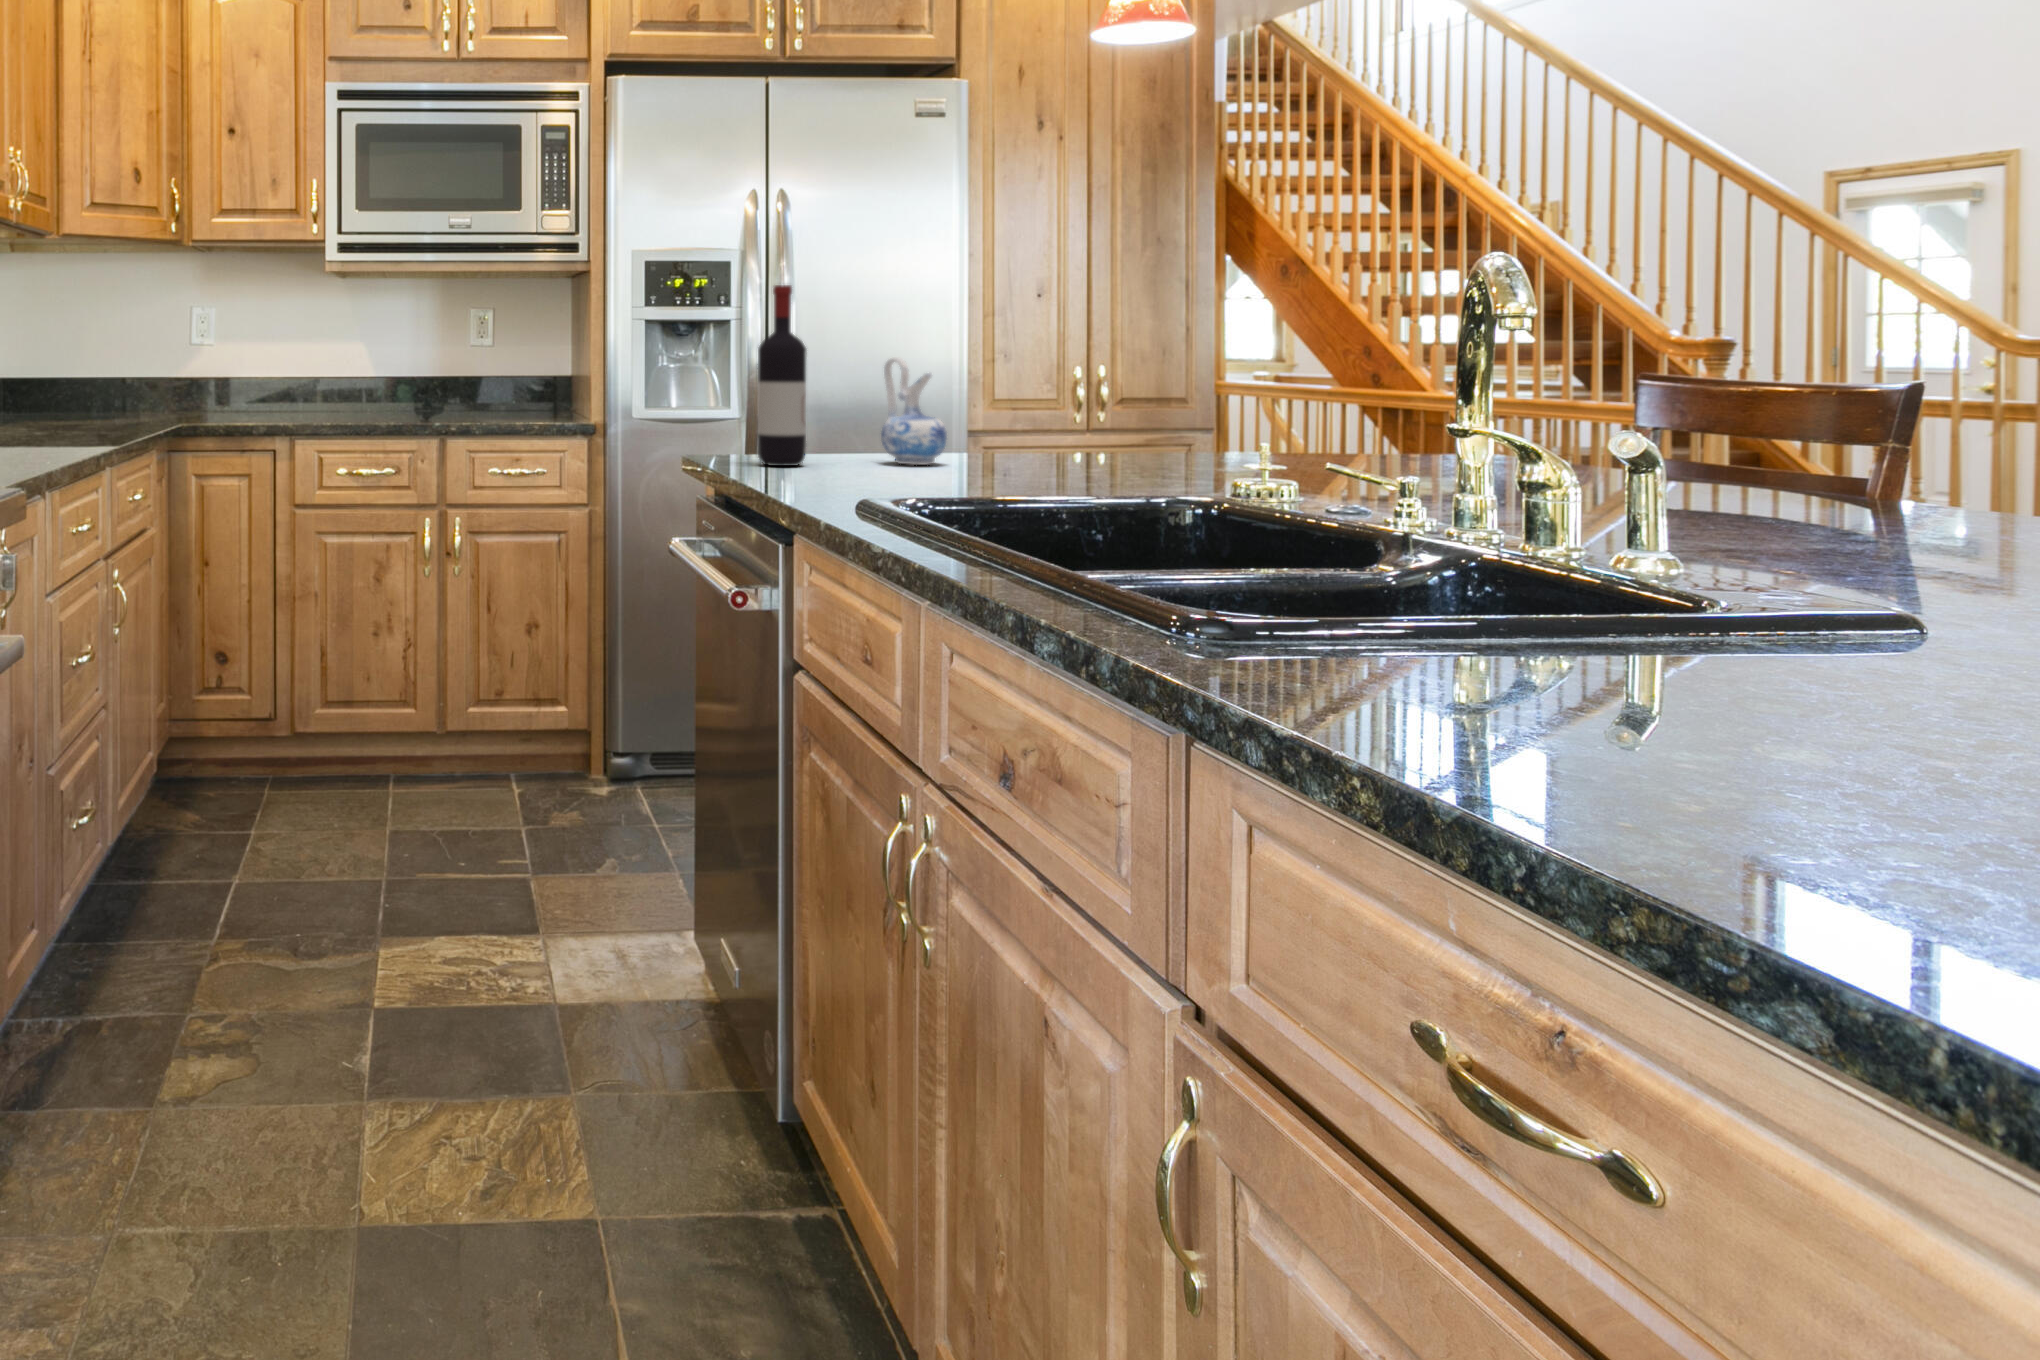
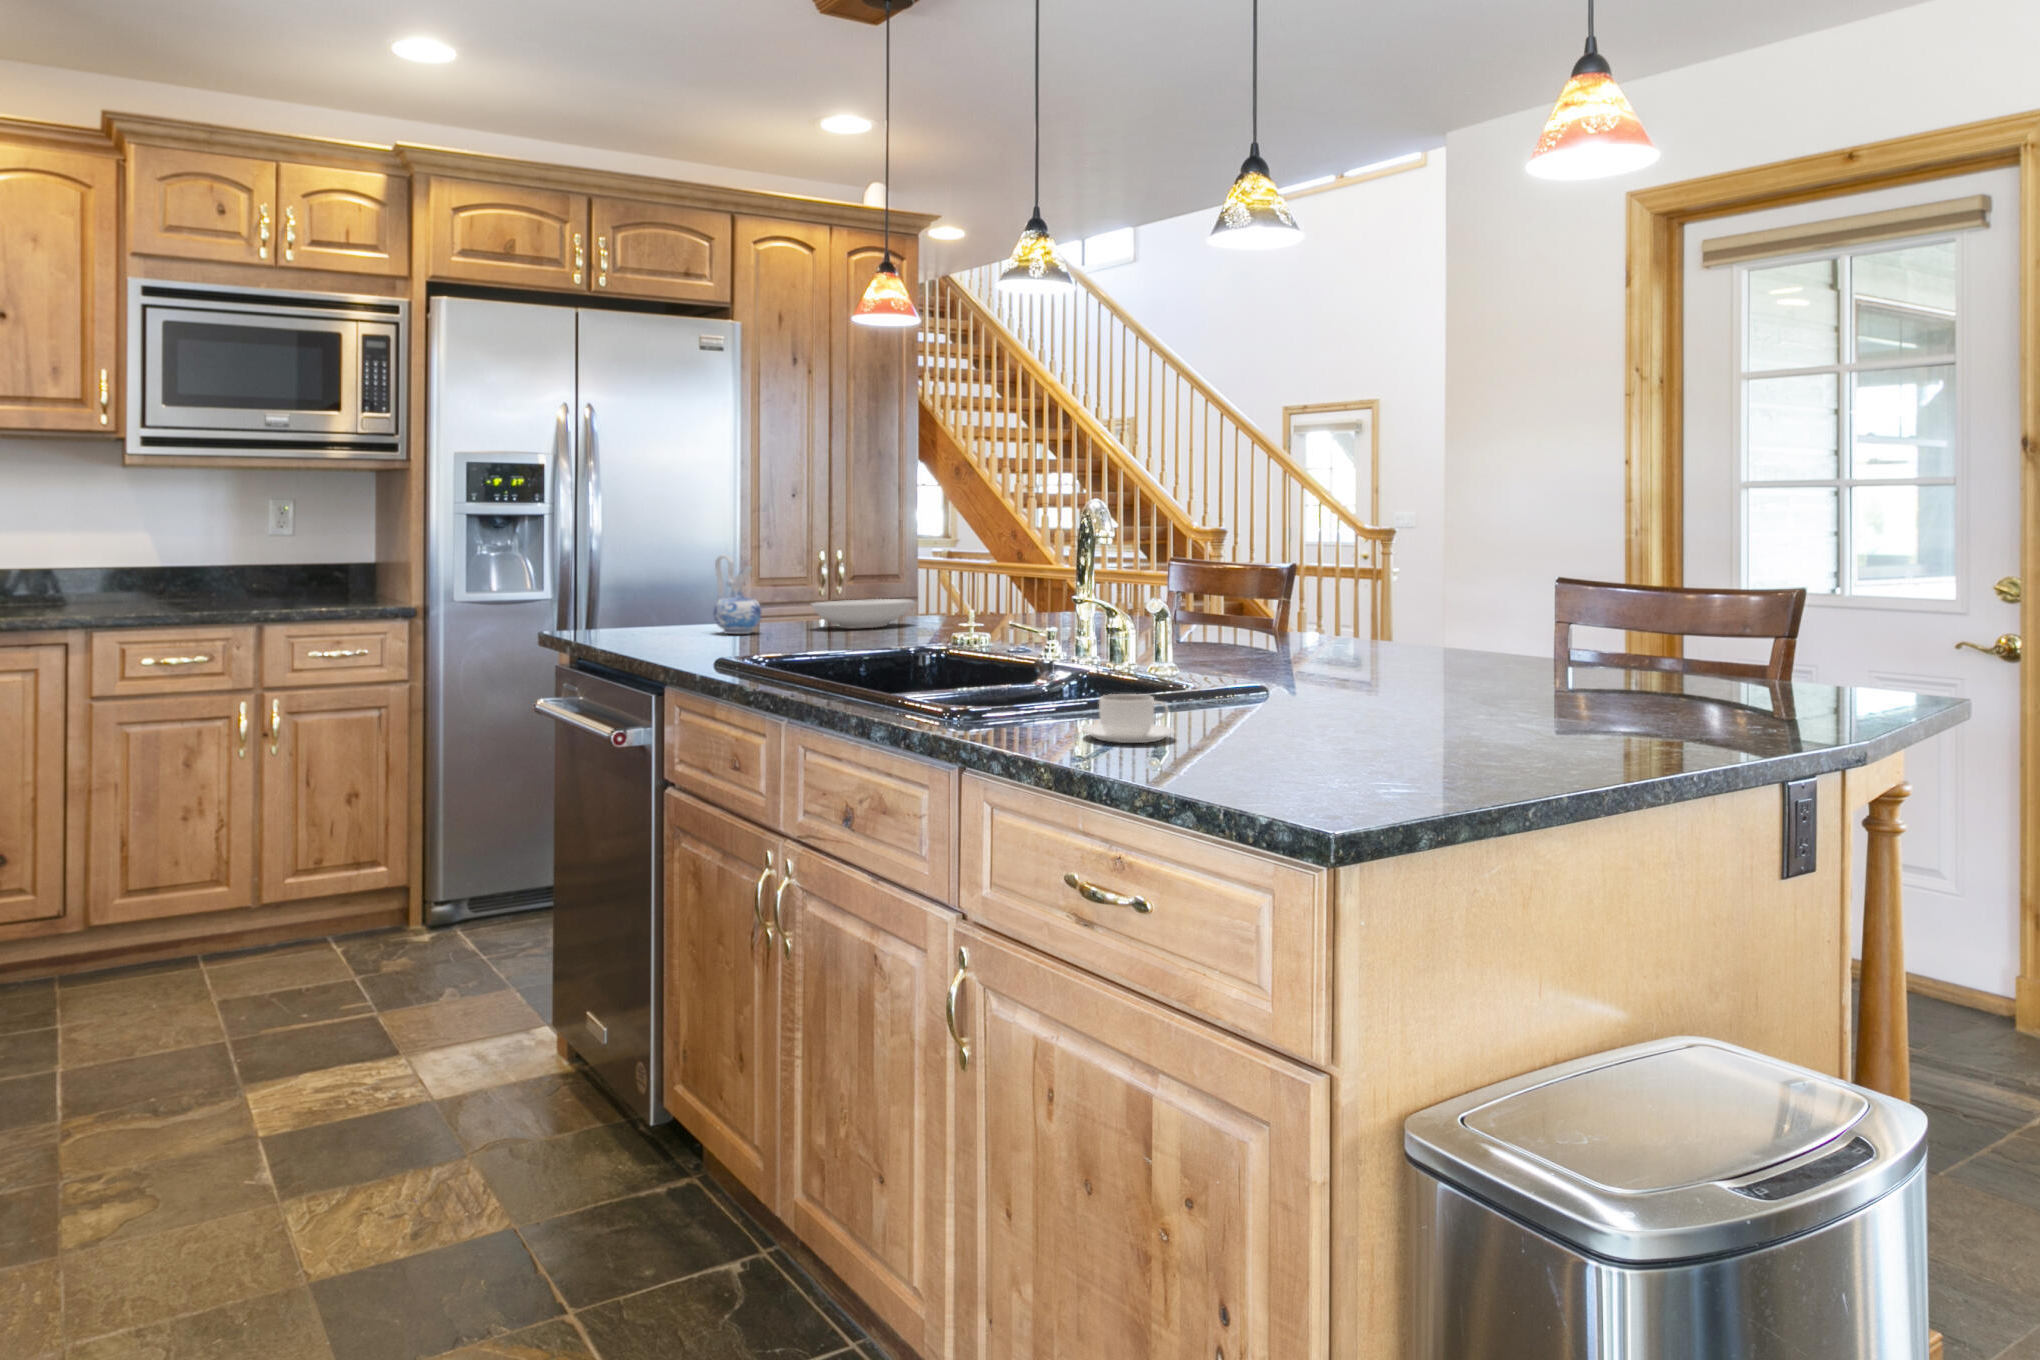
wine bottle: present [758,285,807,466] -> none [622,501,660,639]
bowl: none [1020,424,1182,464] -> present [811,599,913,629]
coffee cup: none [1487,617,1760,743] -> present [1083,694,1174,743]

